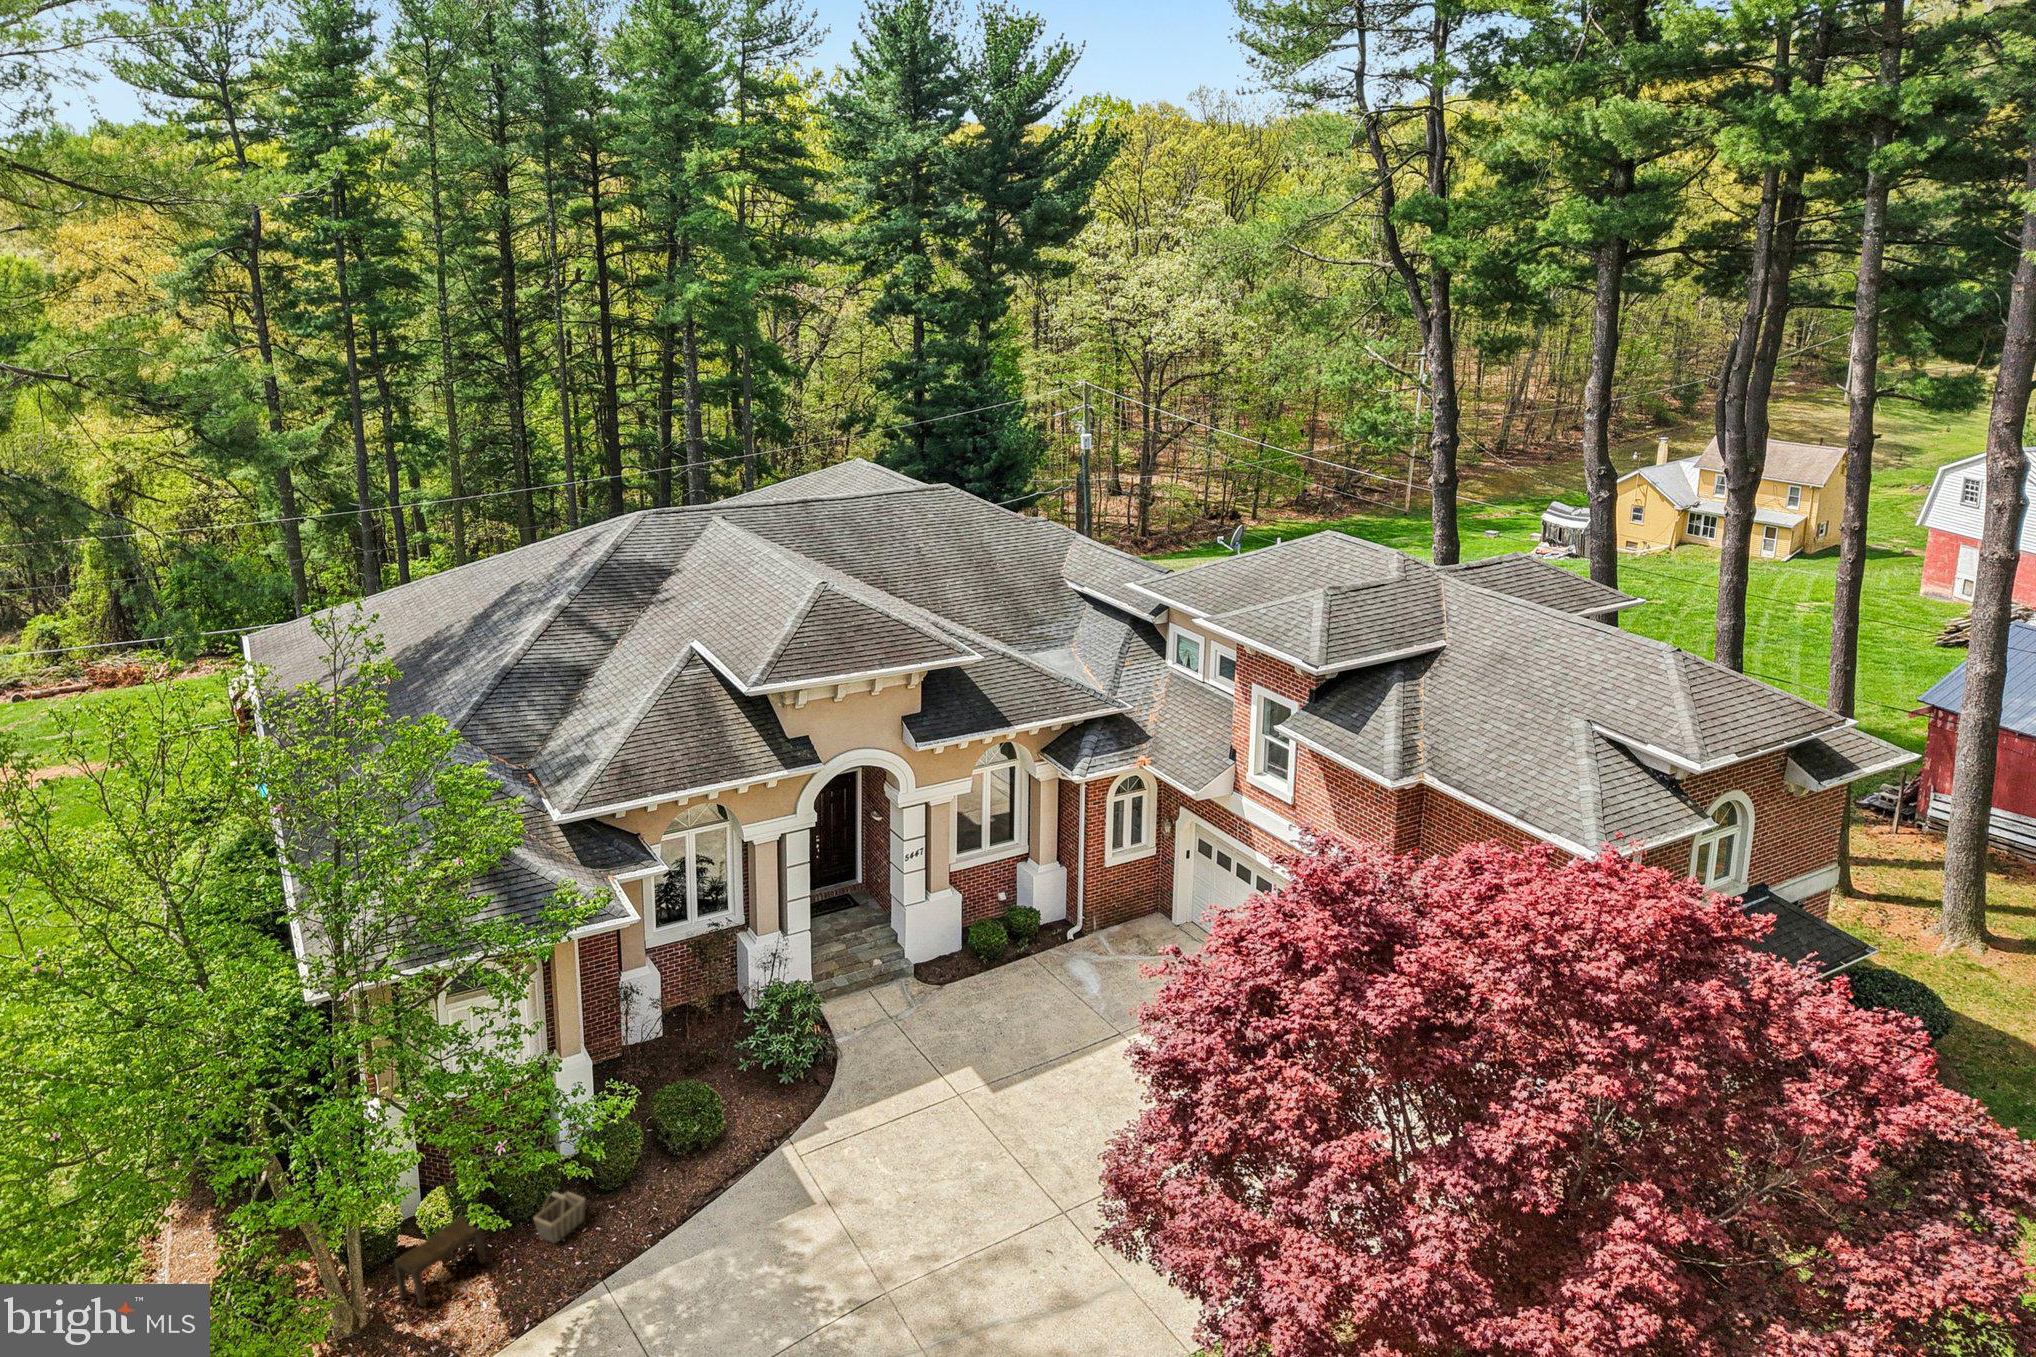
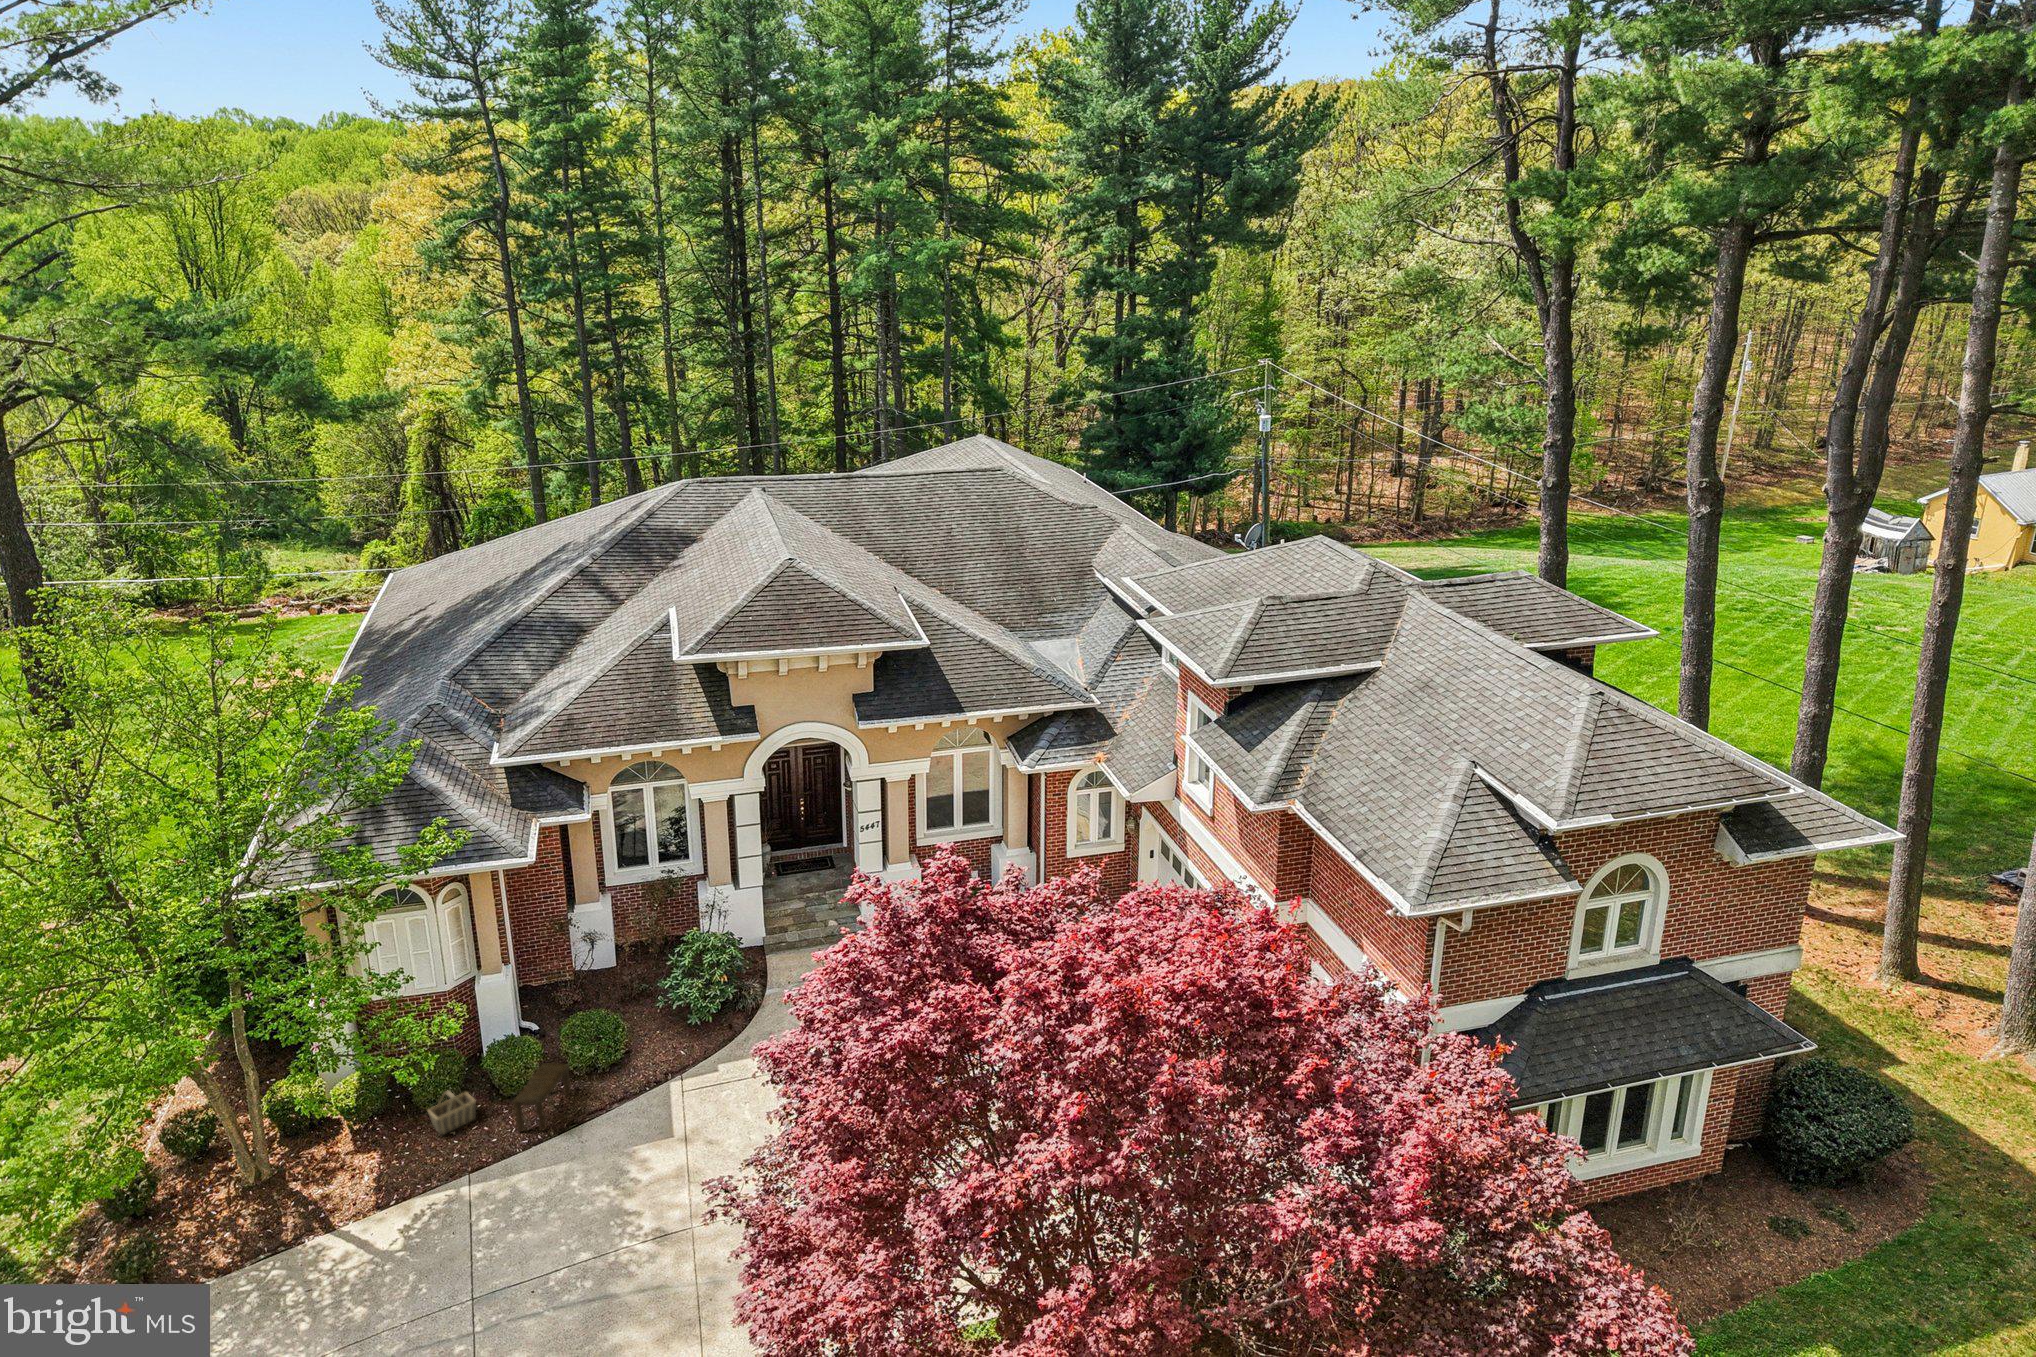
bench: present [394,1216,486,1307] -> present [512,1063,571,1132]

